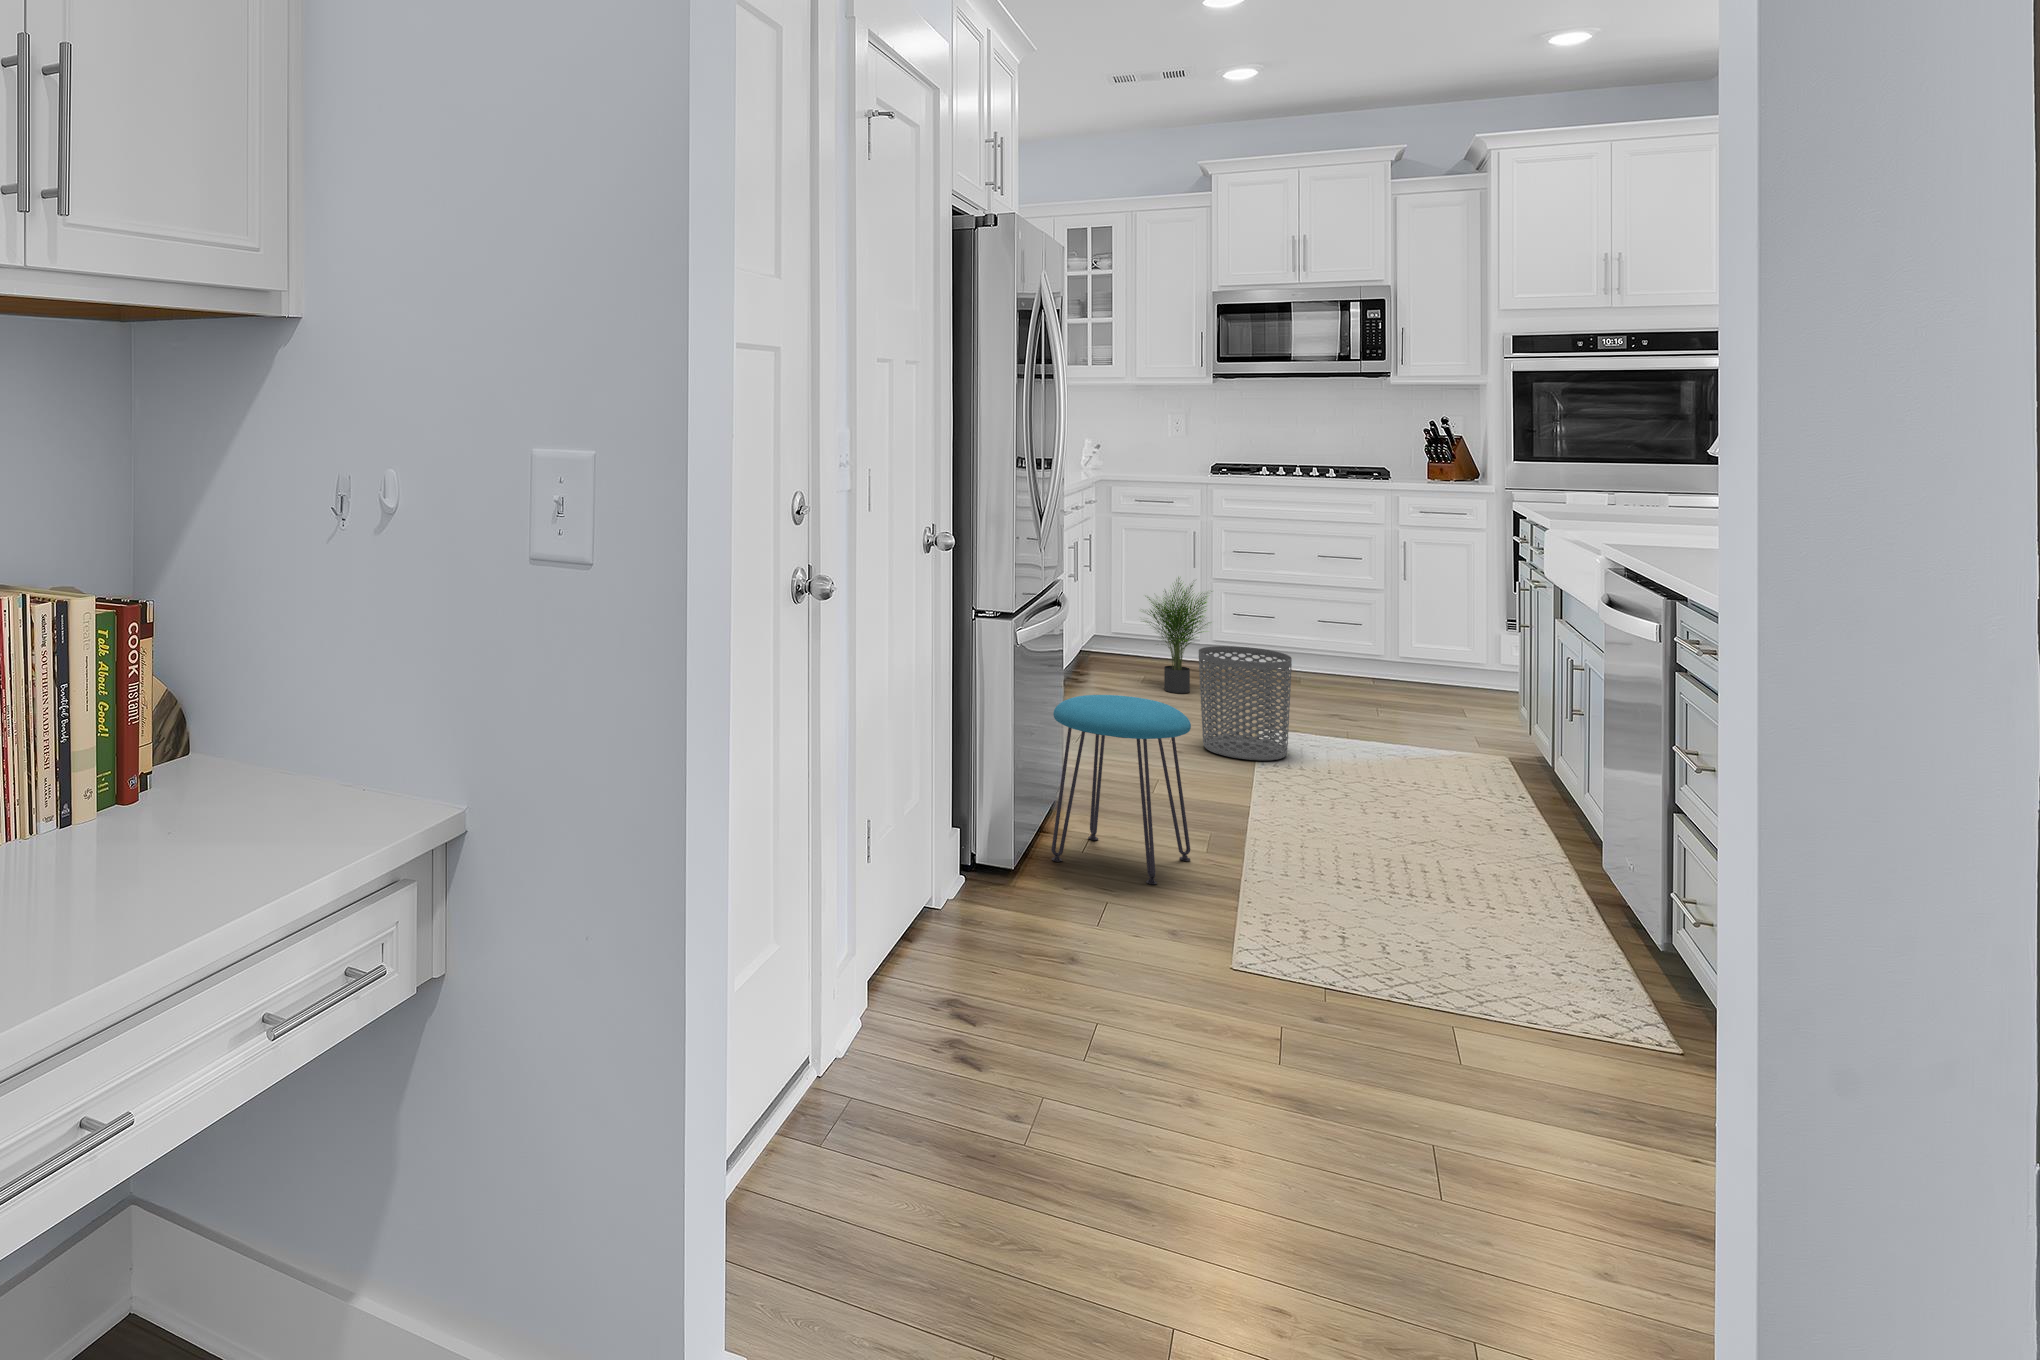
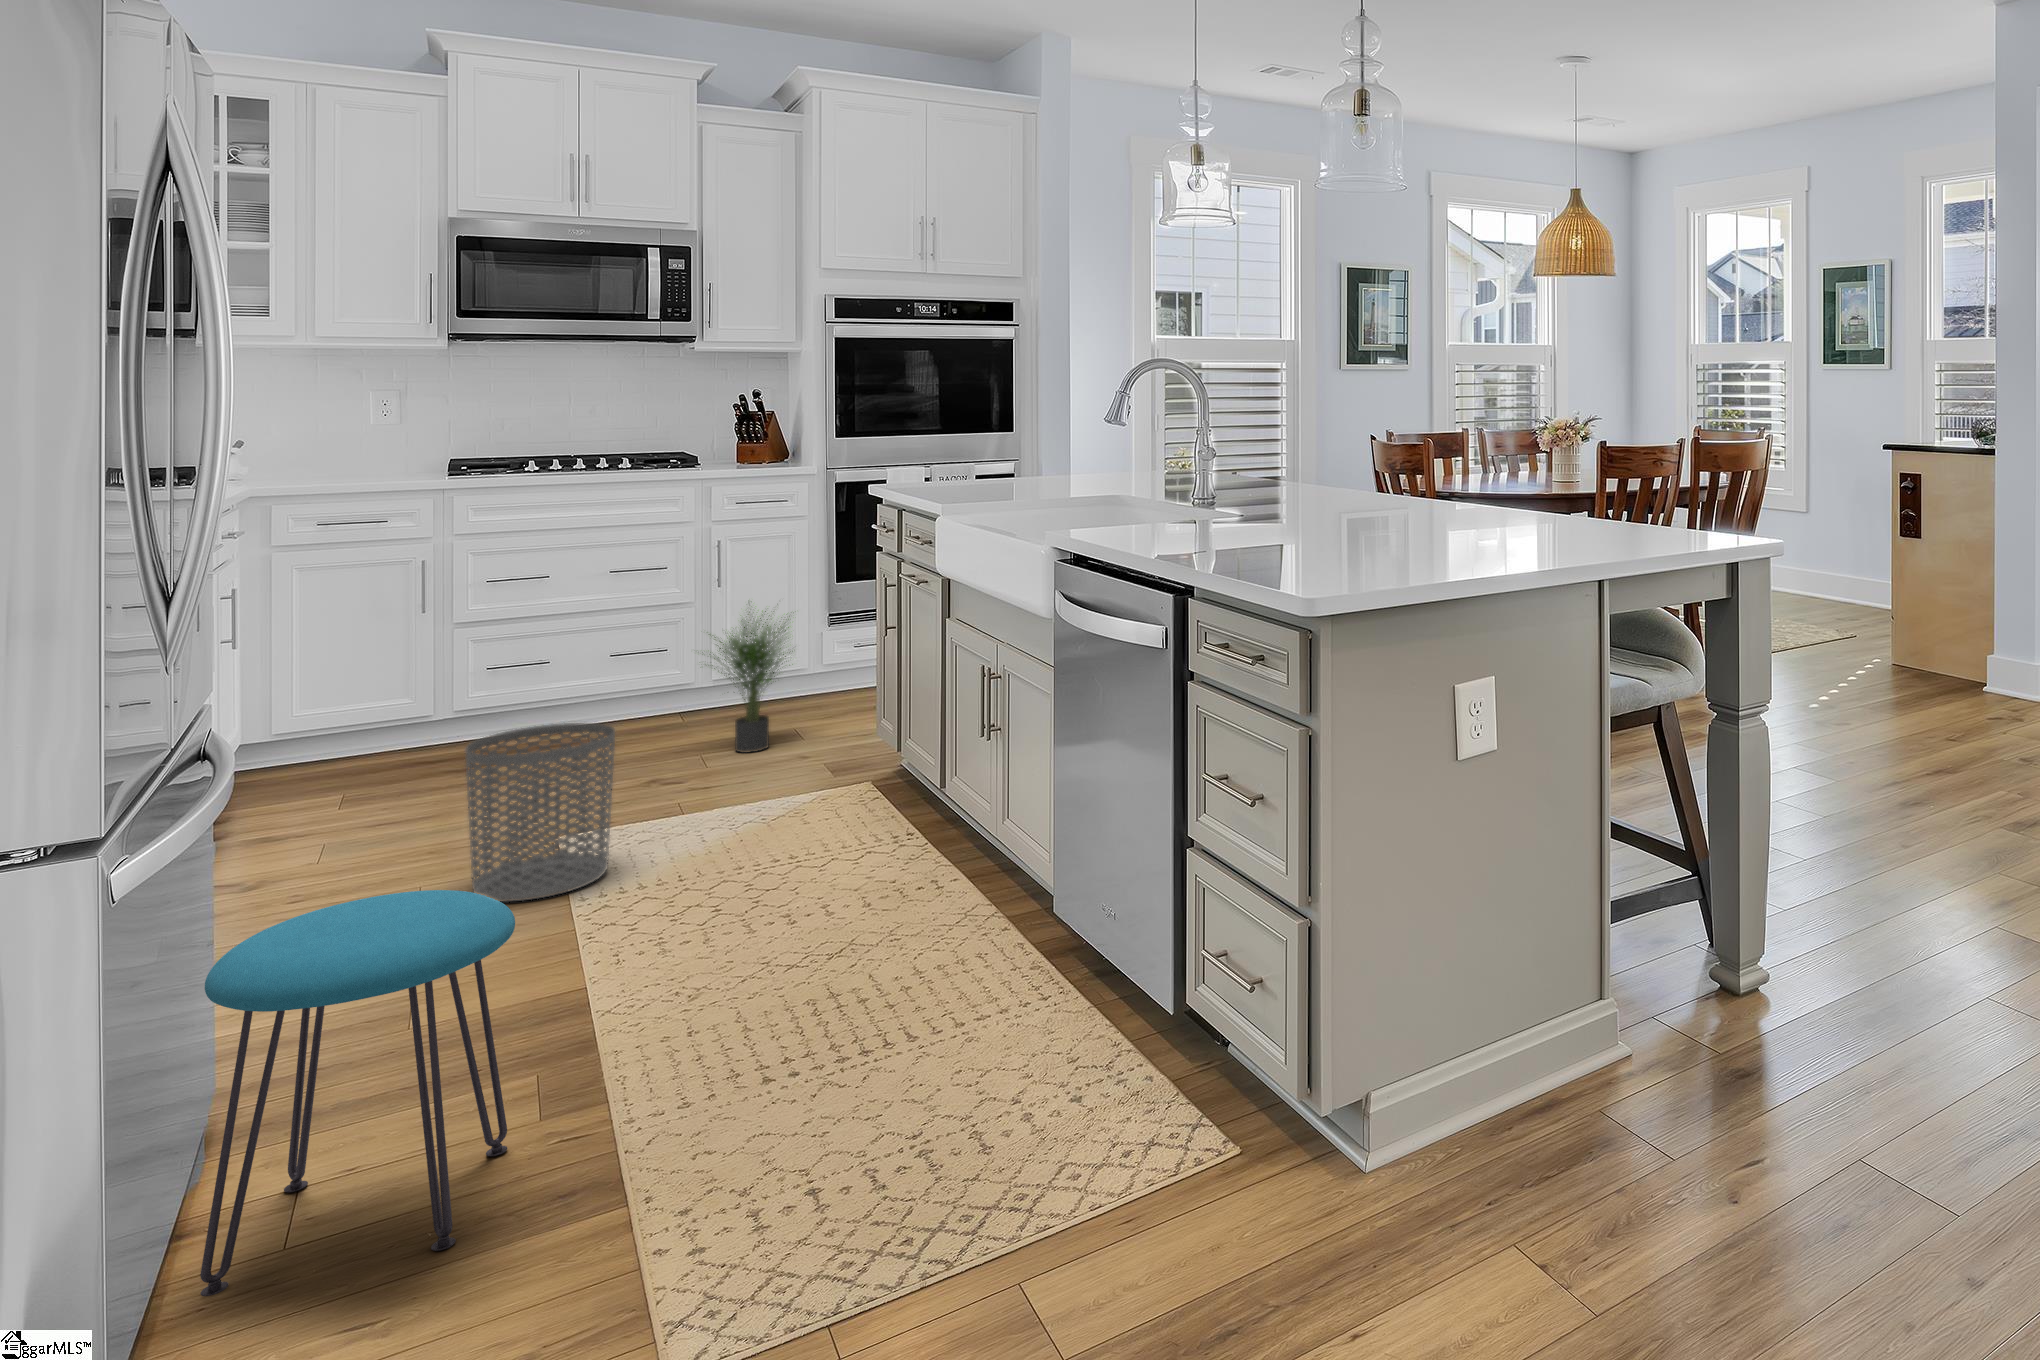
potted plant: present [1143,577,1208,693] -> present [709,610,793,753]

